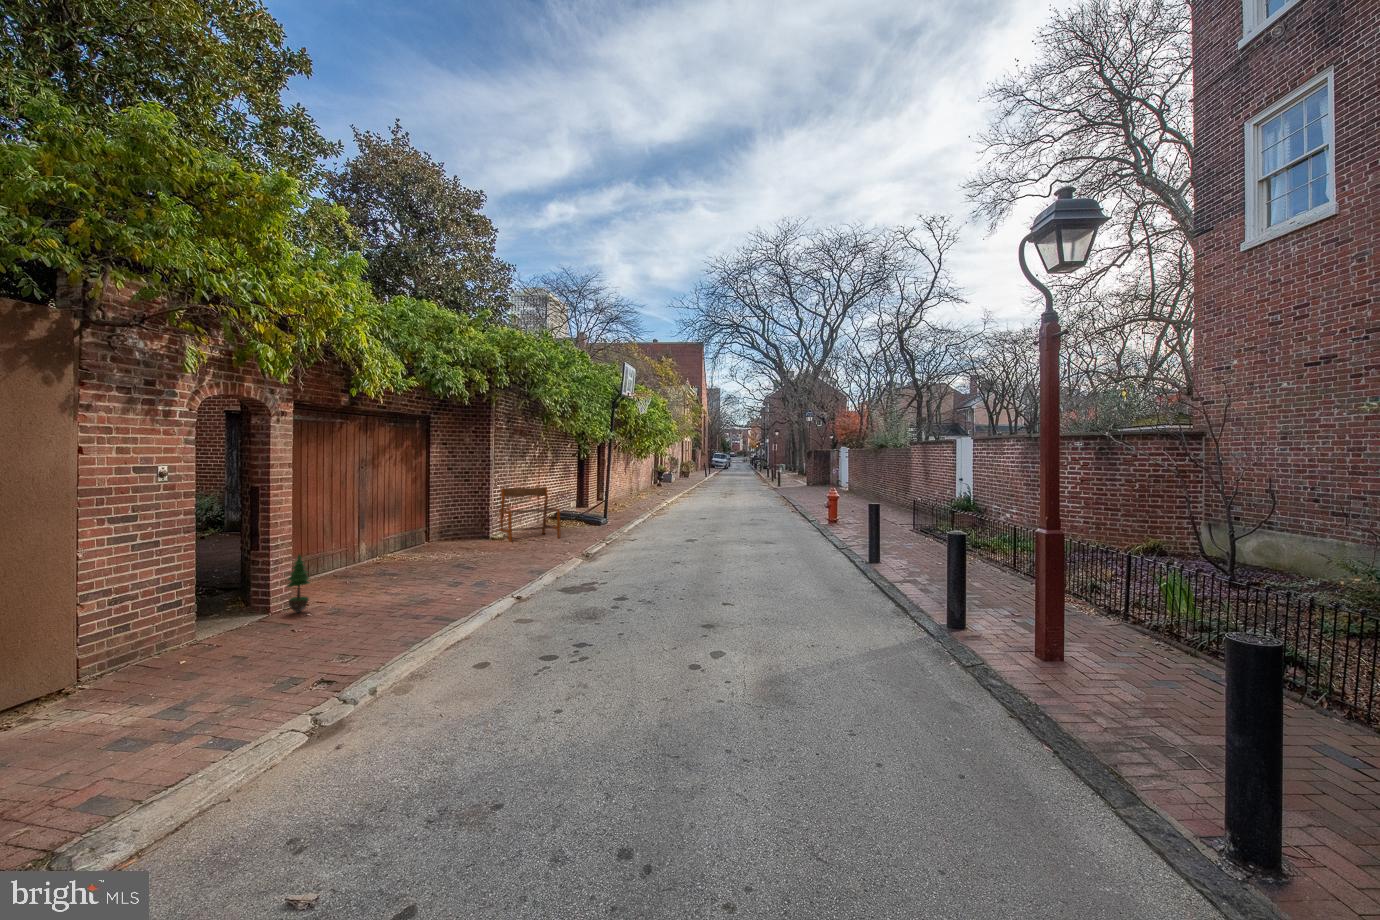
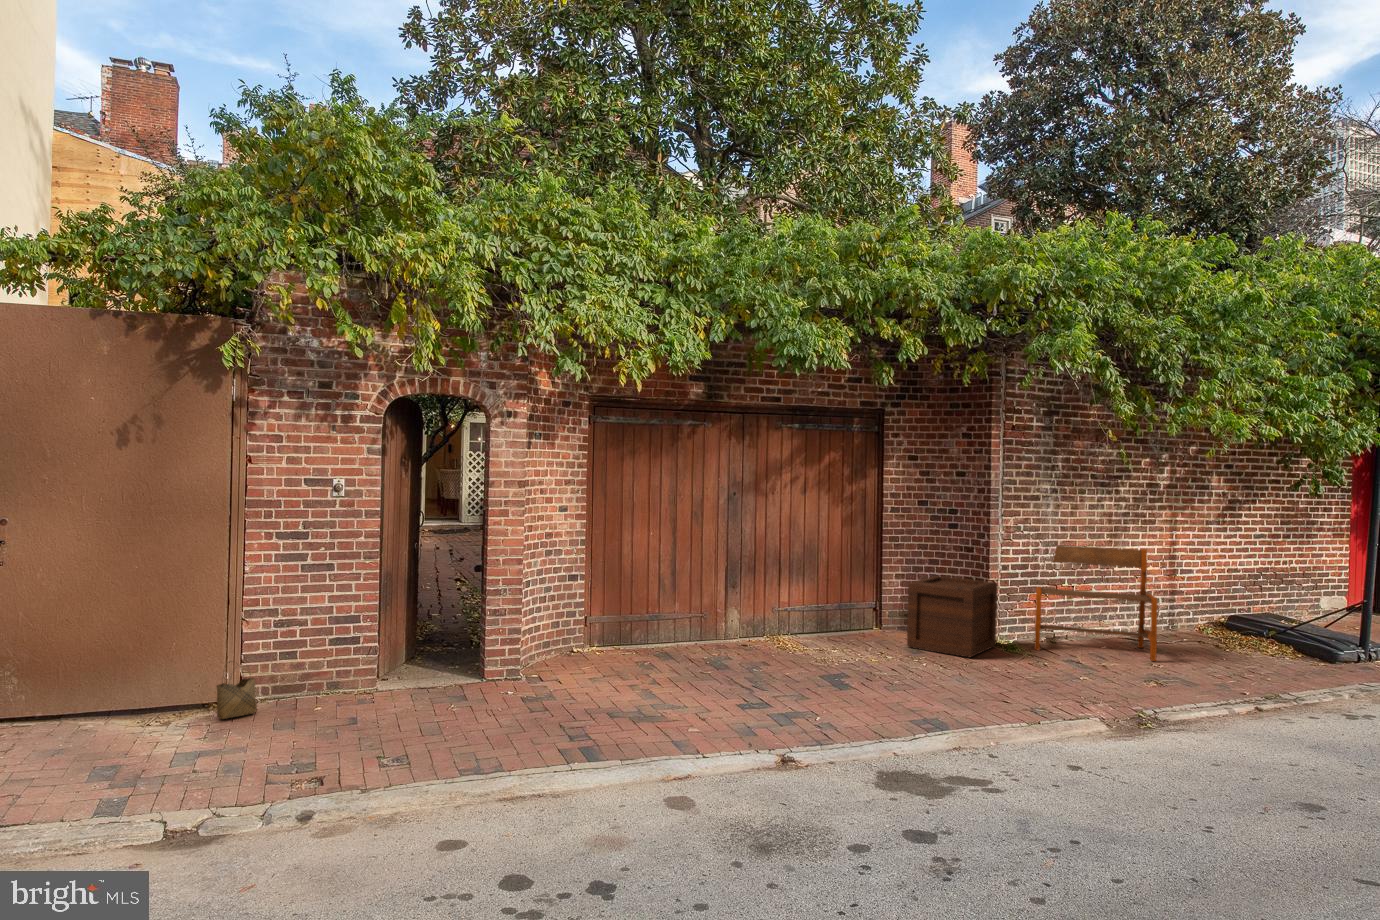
wooden crate: none [456,510,496,551] -> present [907,576,997,657]
potted tree: present [287,555,310,613] -> none [512,604,542,686]
woven basket: none [85,639,119,697] -> present [216,662,257,719]

